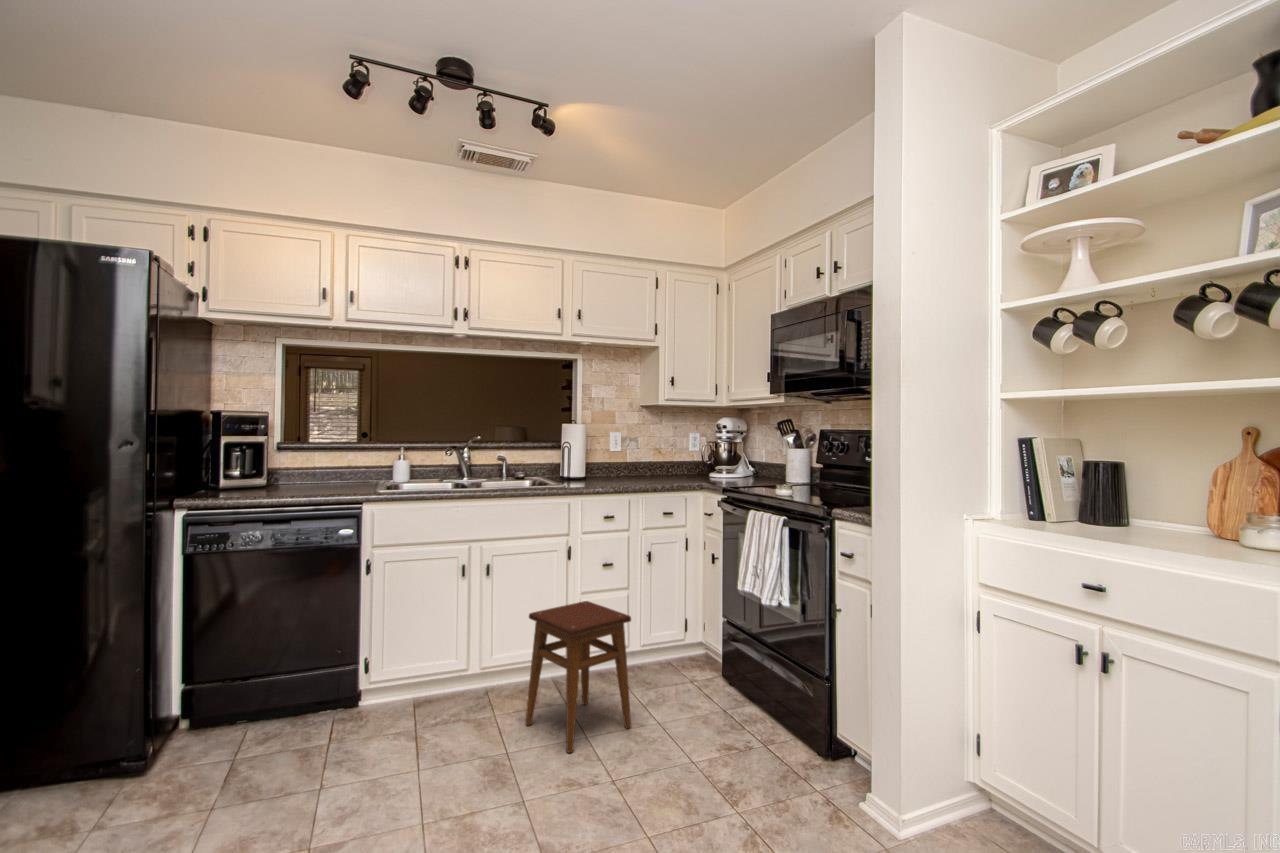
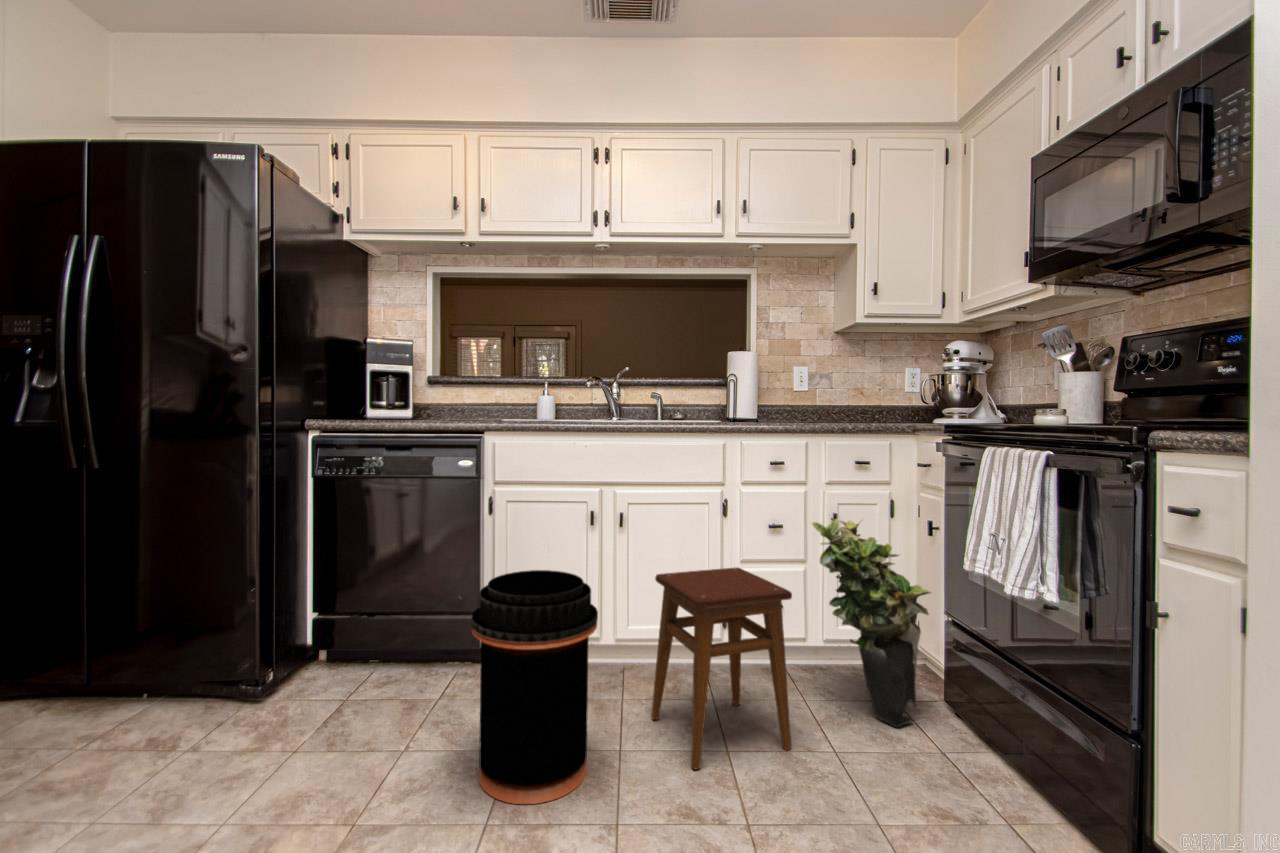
potted plant: none [636,555,717,702] -> present [812,519,931,727]
trash can: none [401,620,500,801] -> present [471,570,598,804]

